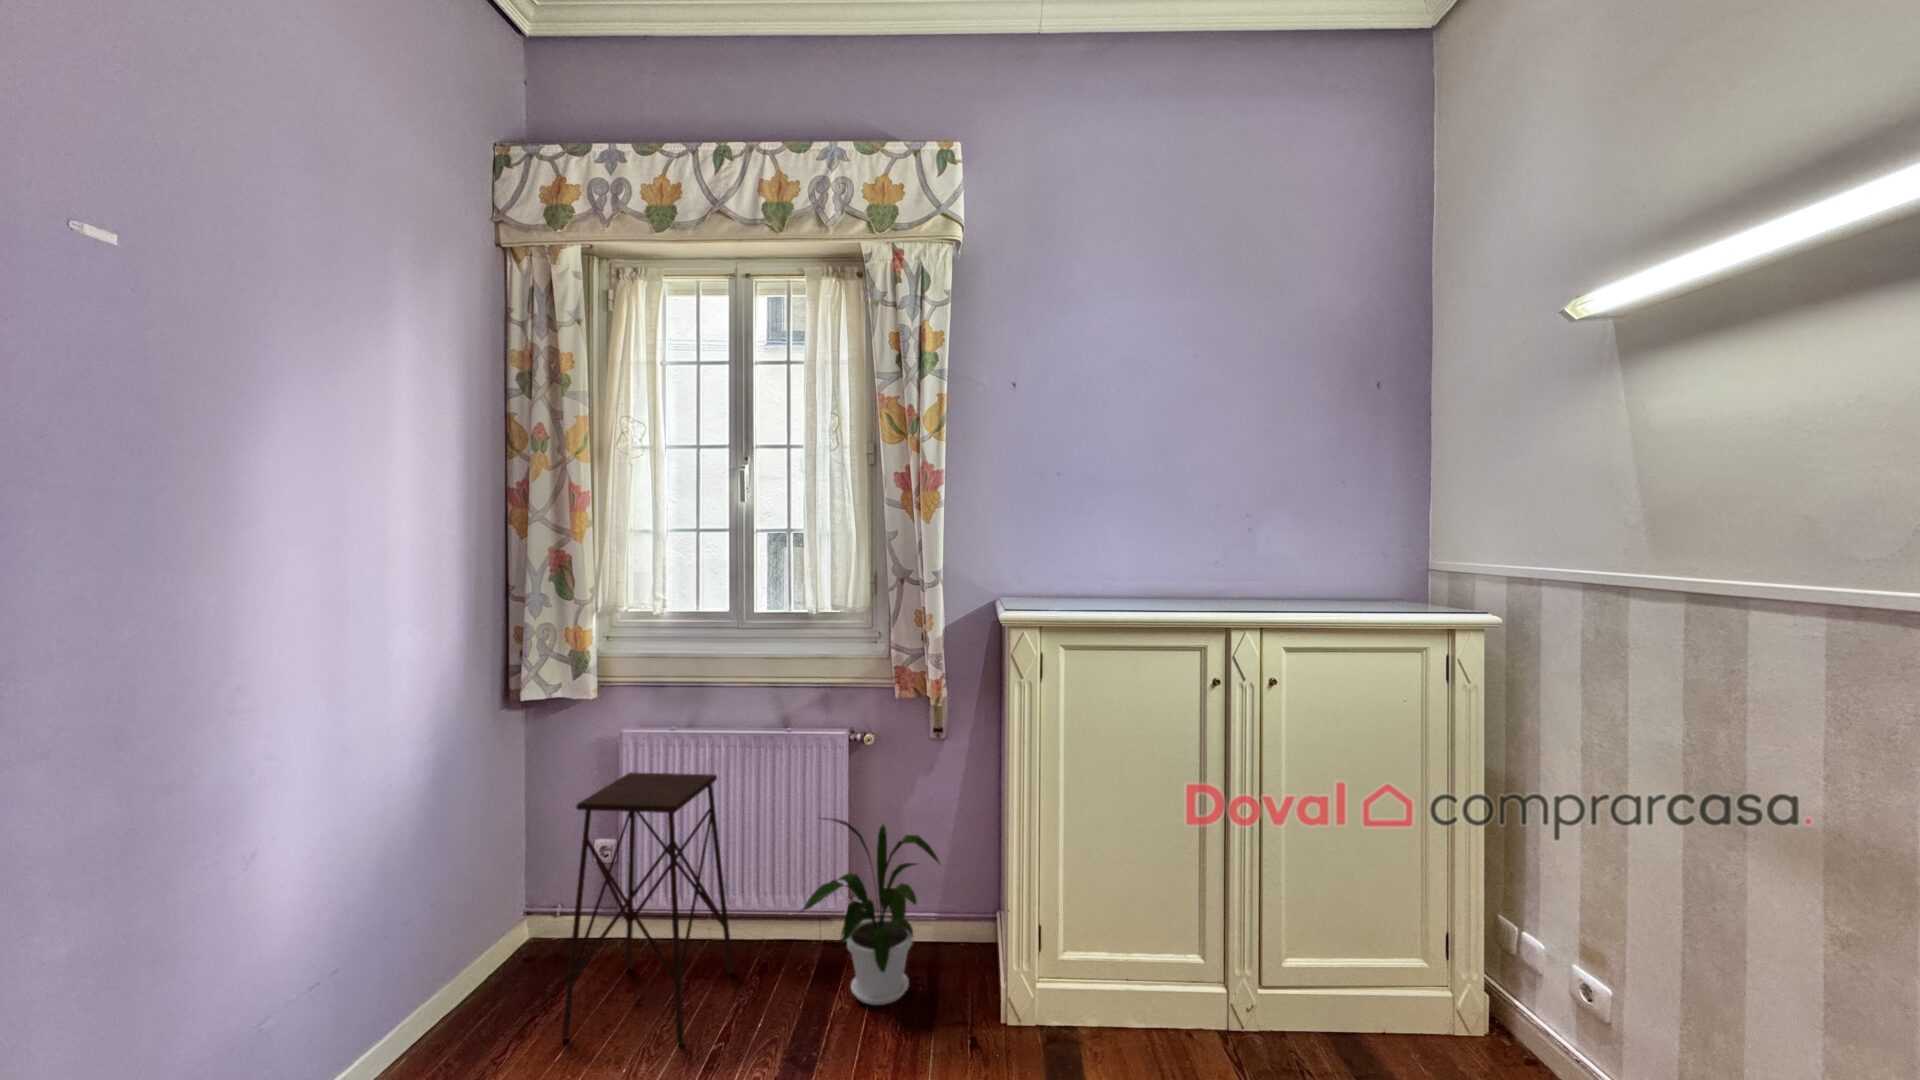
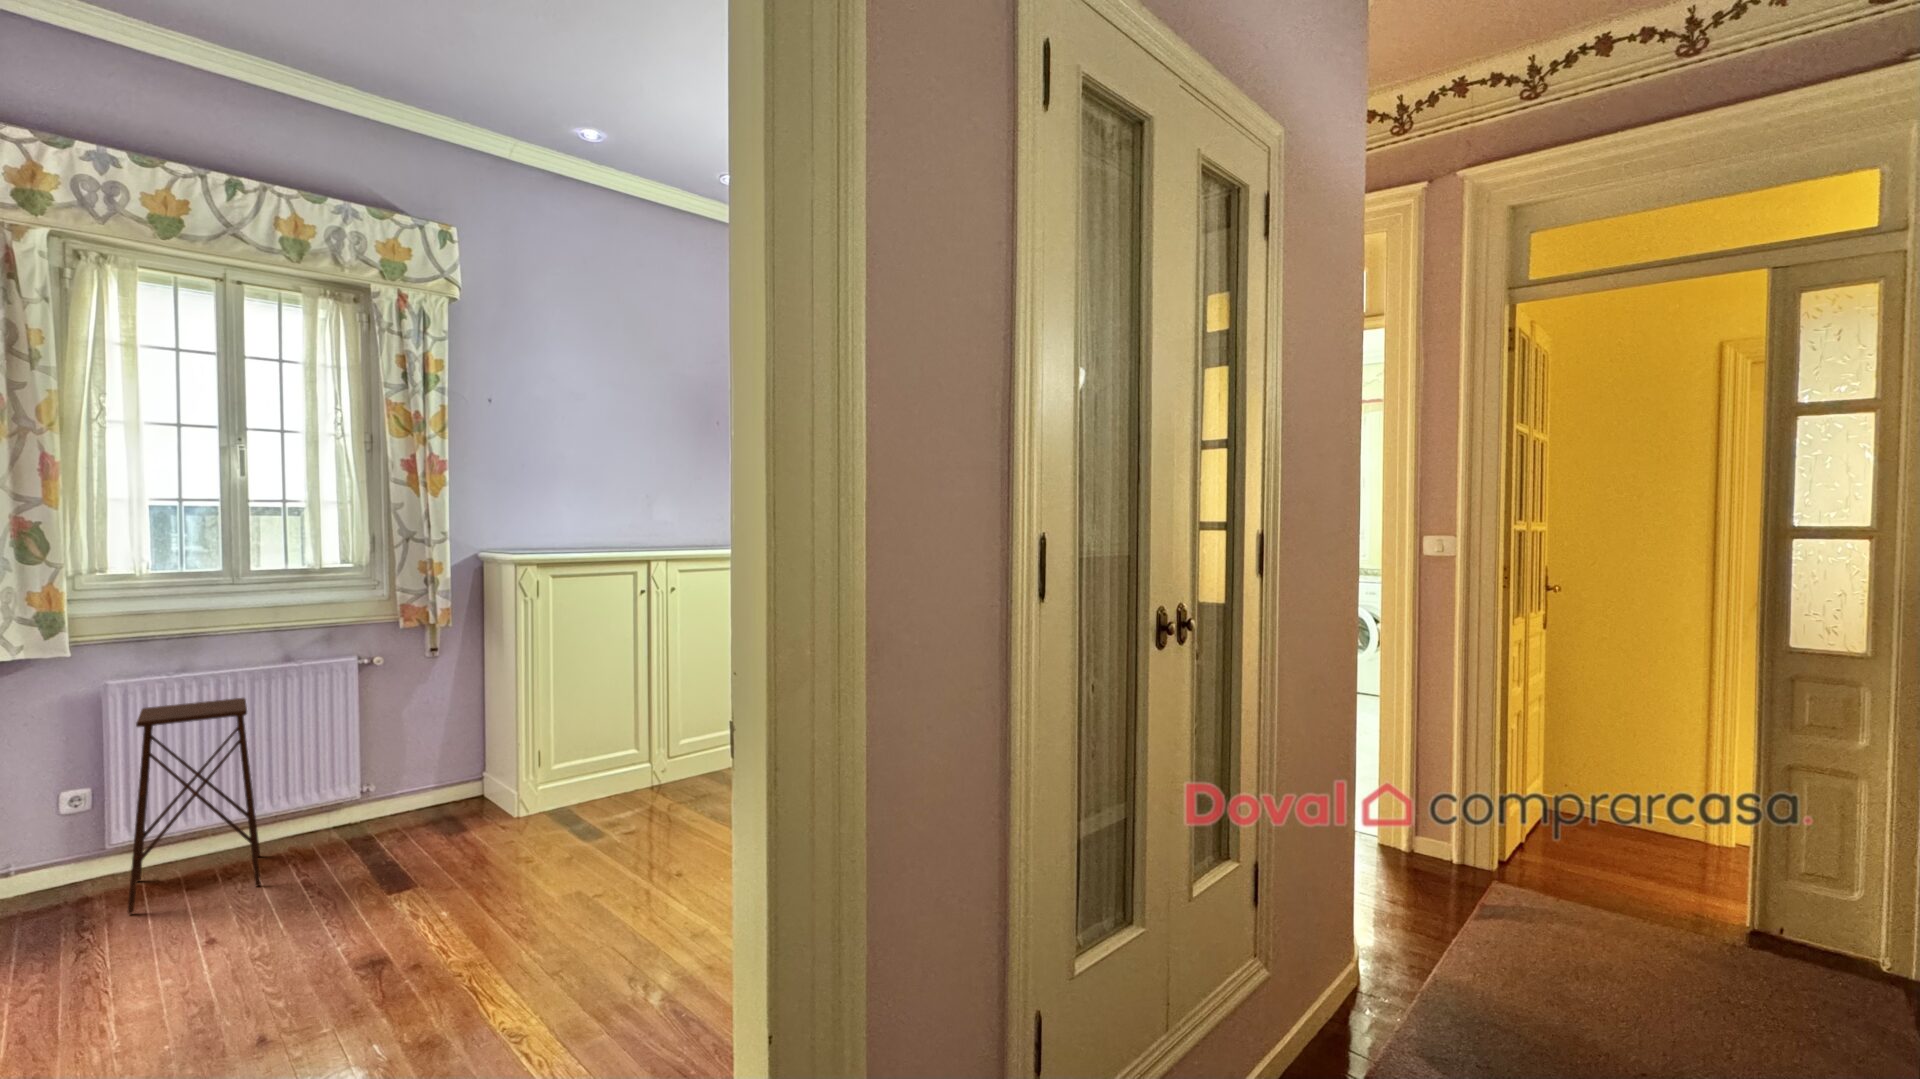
house plant: present [801,818,939,1005] -> none [339,714,461,837]

